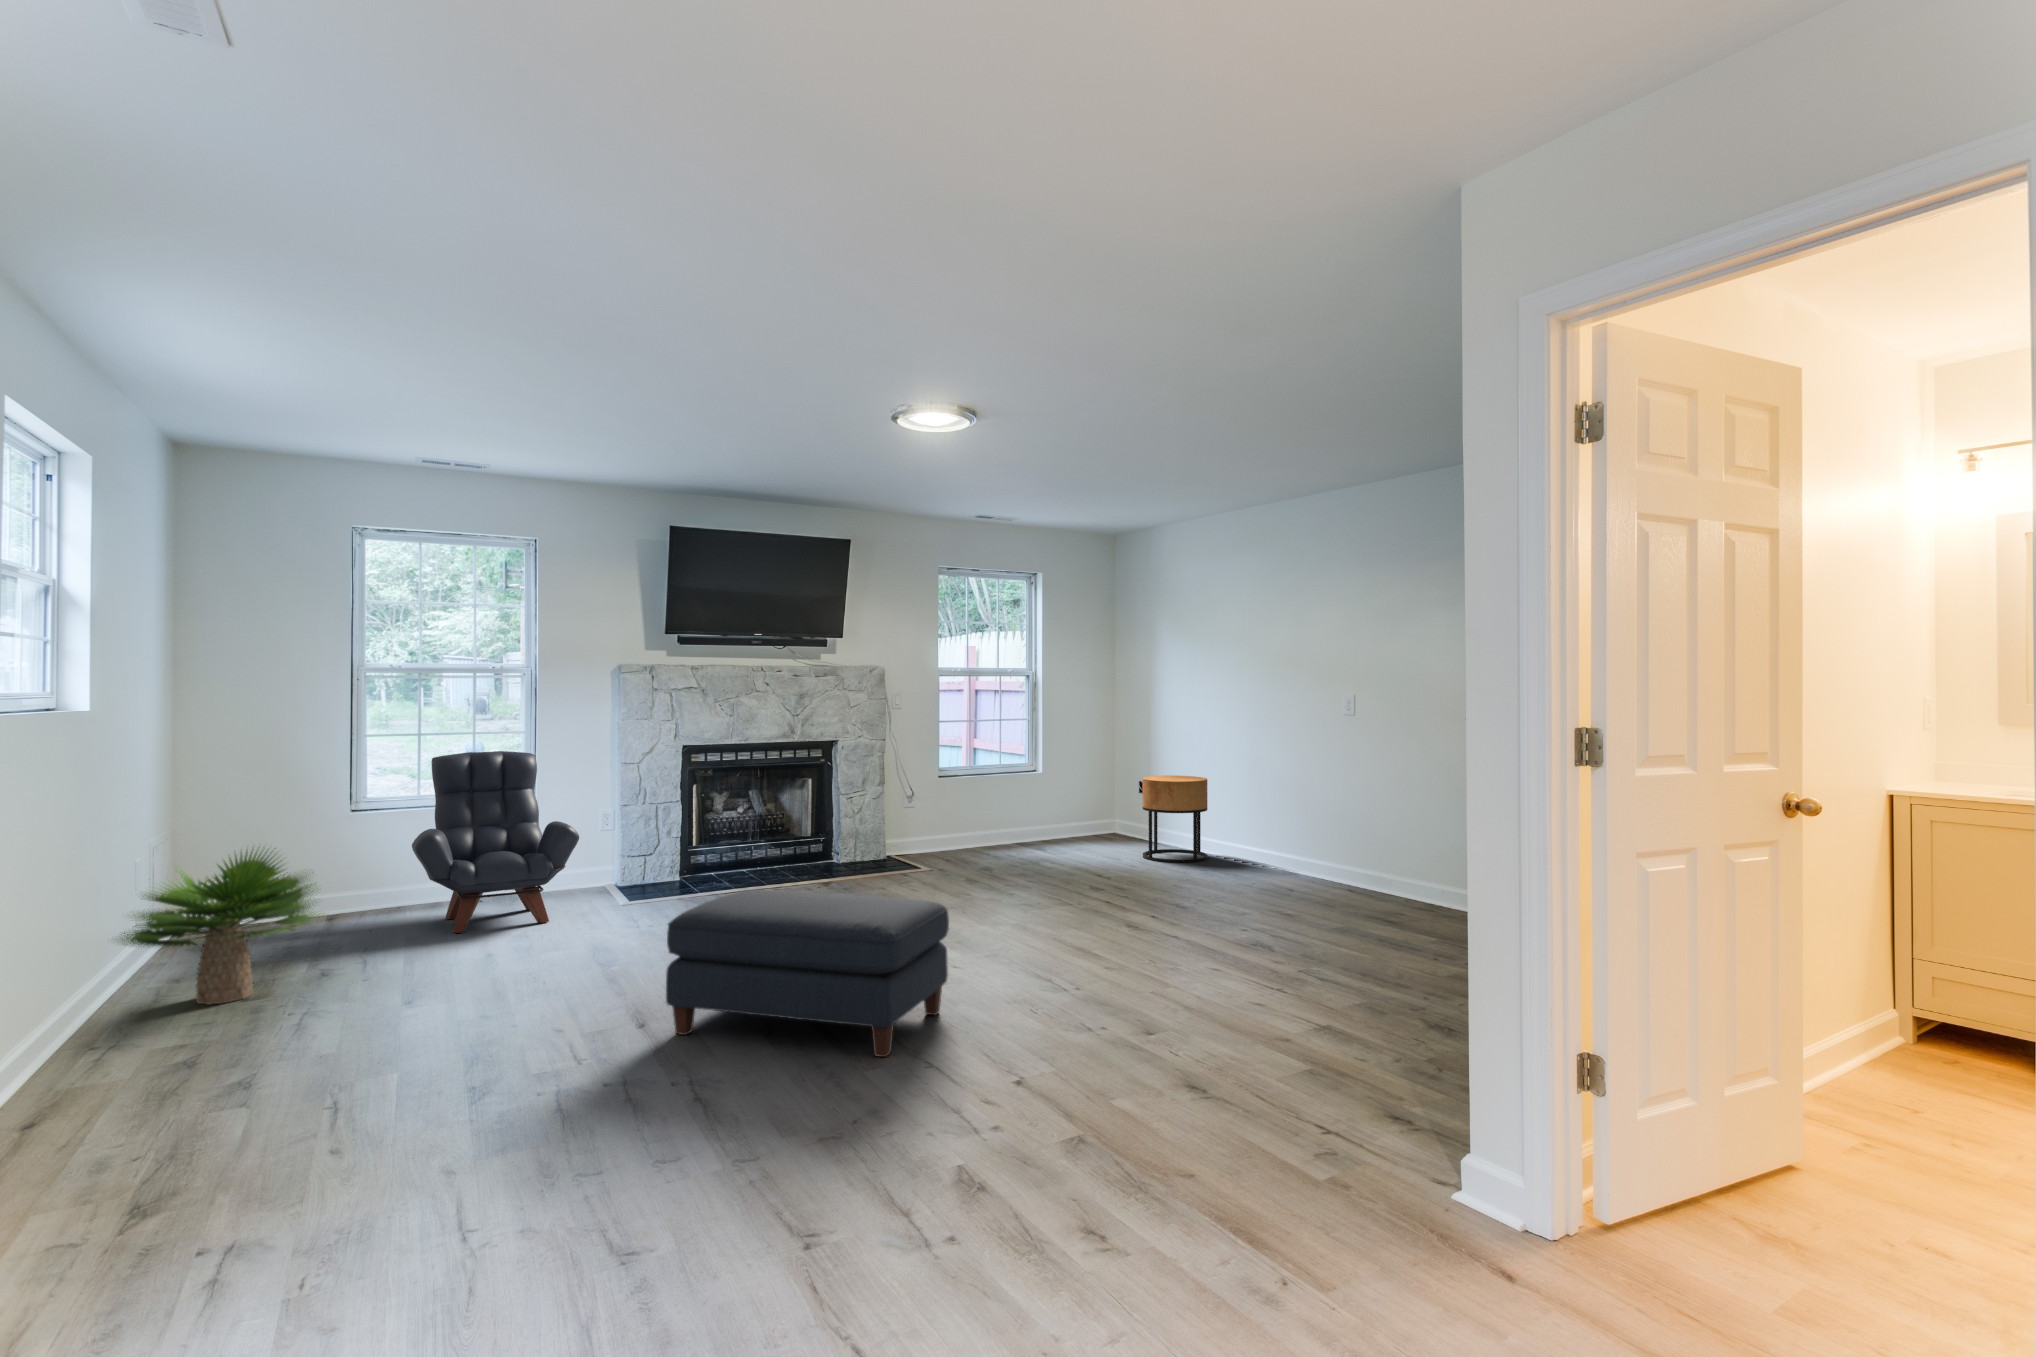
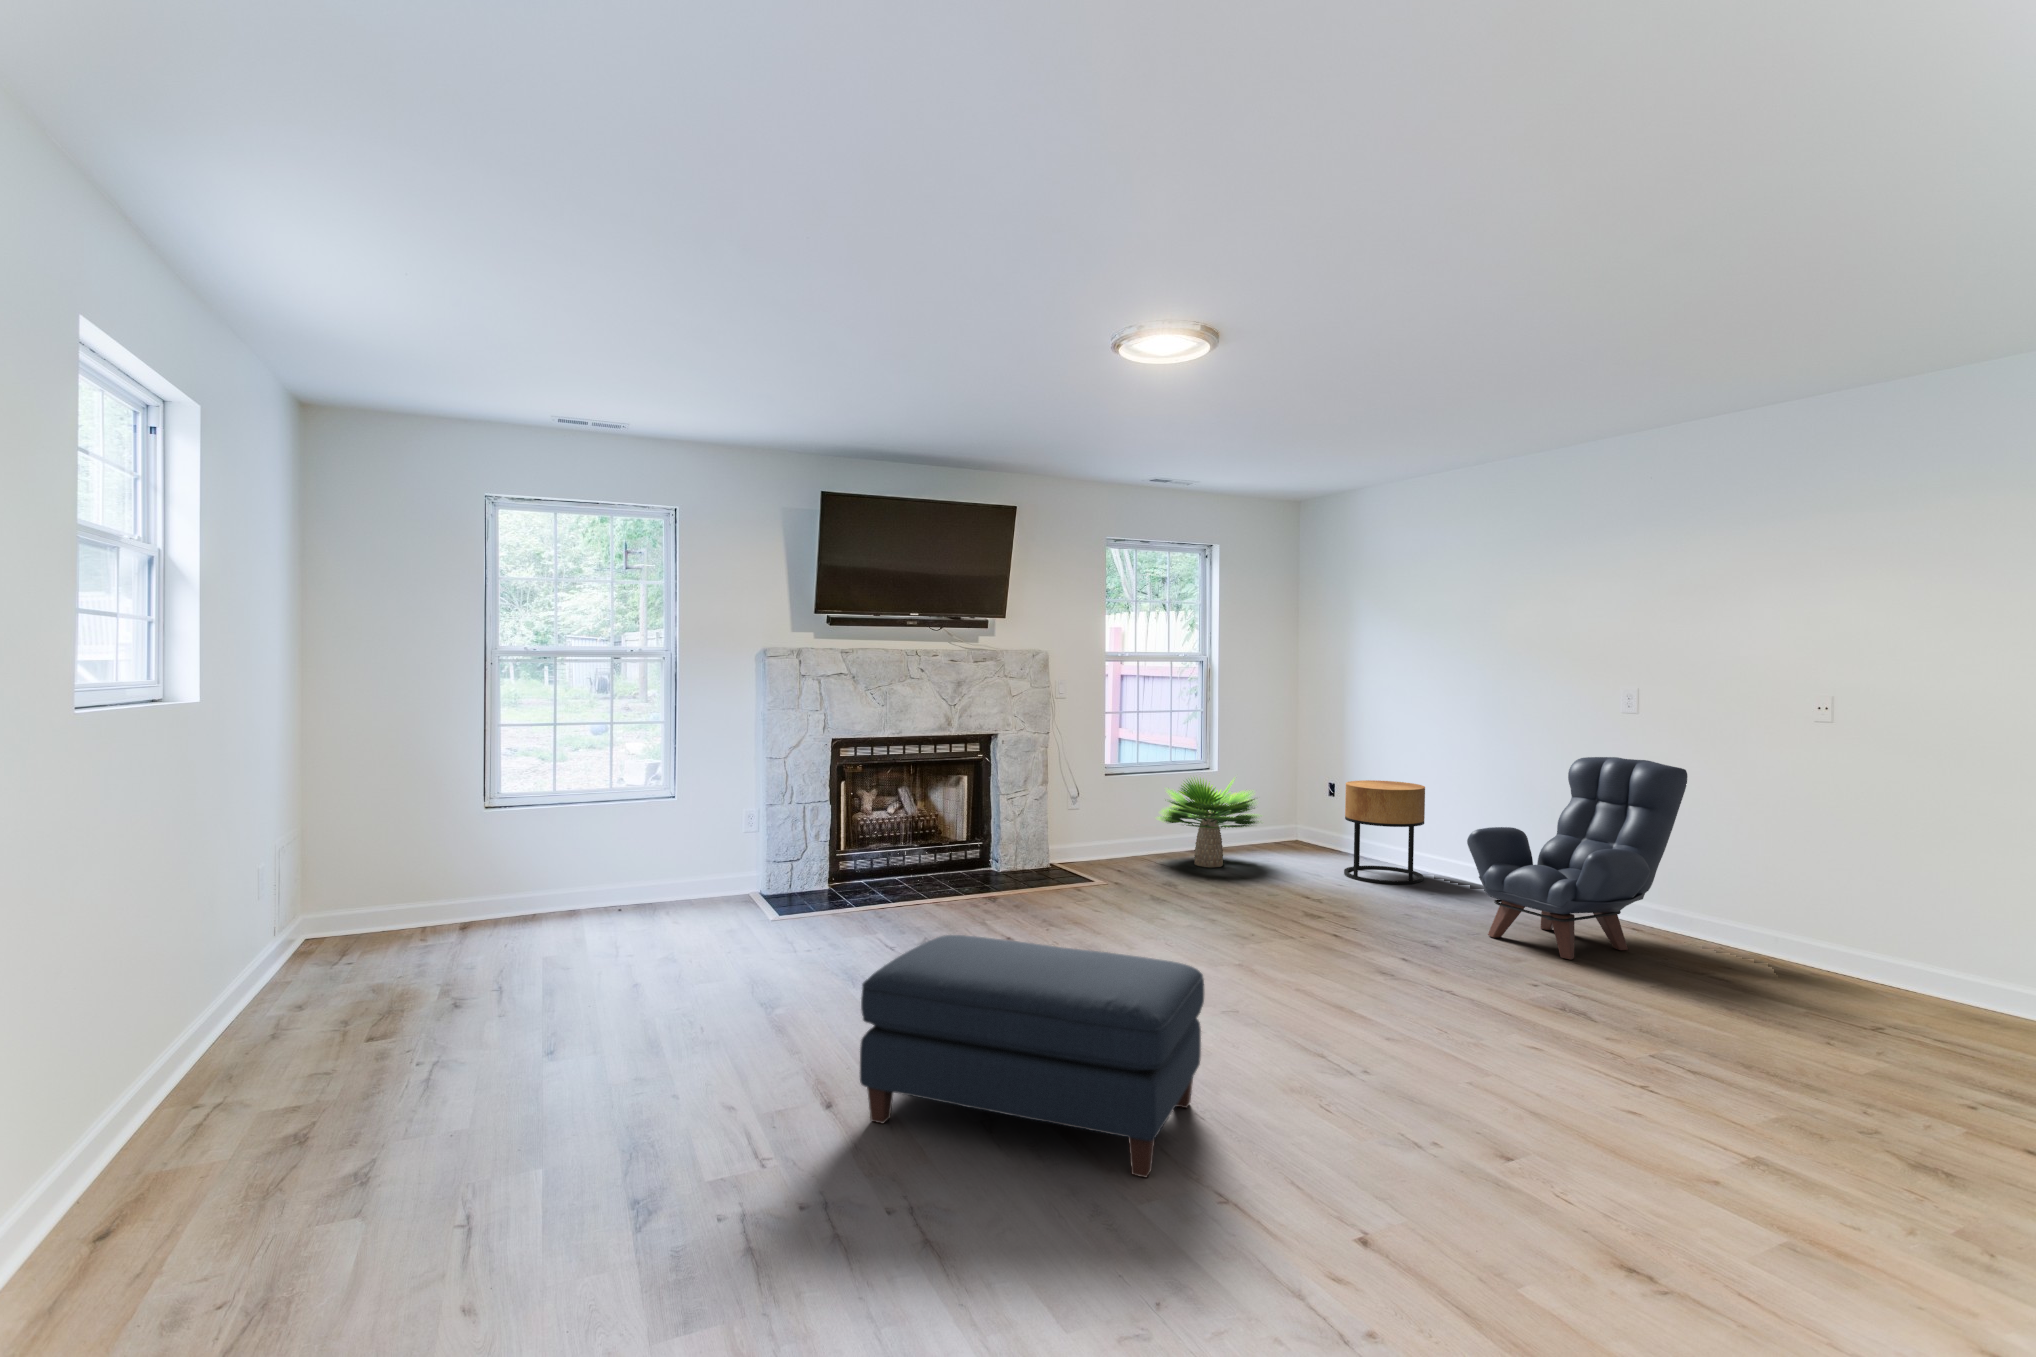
armchair: present [412,751,579,933] -> present [1467,757,1688,960]
potted plant: present [121,847,318,1005] -> present [1160,777,1259,867]

